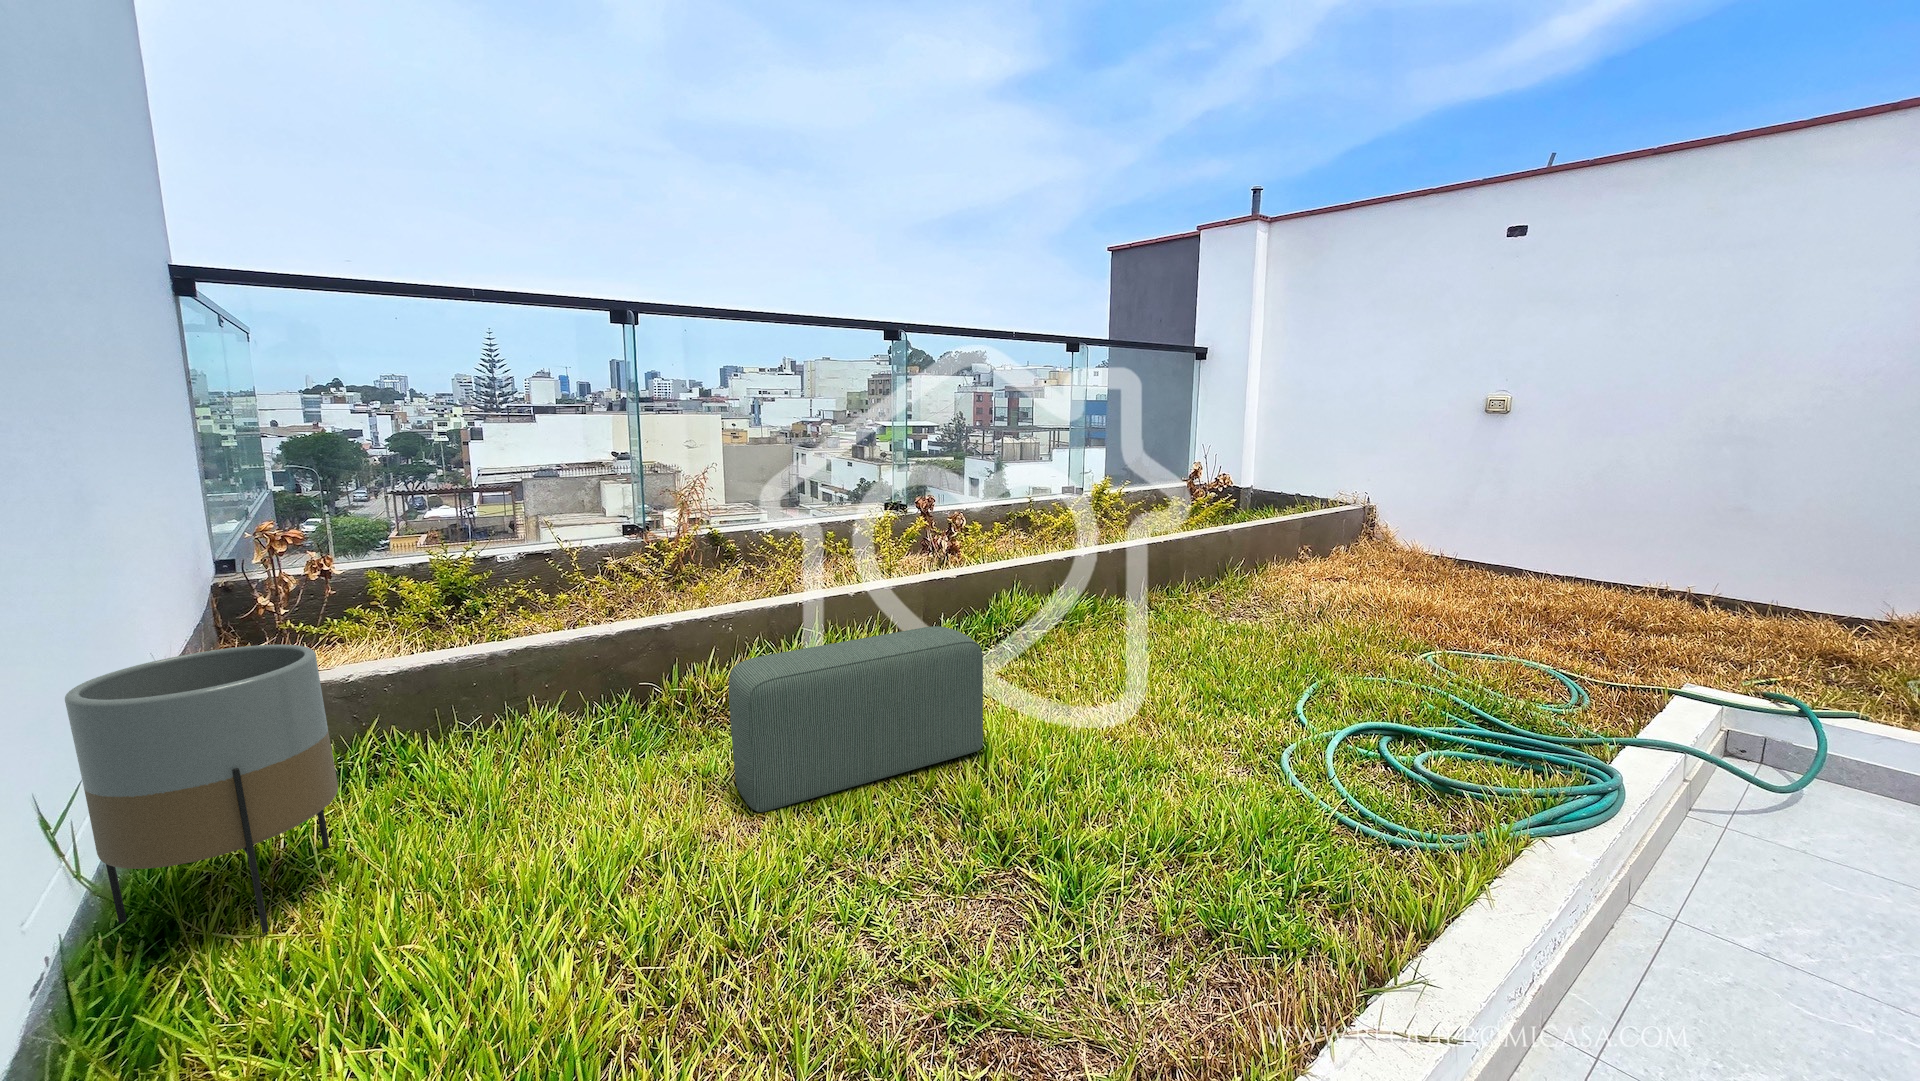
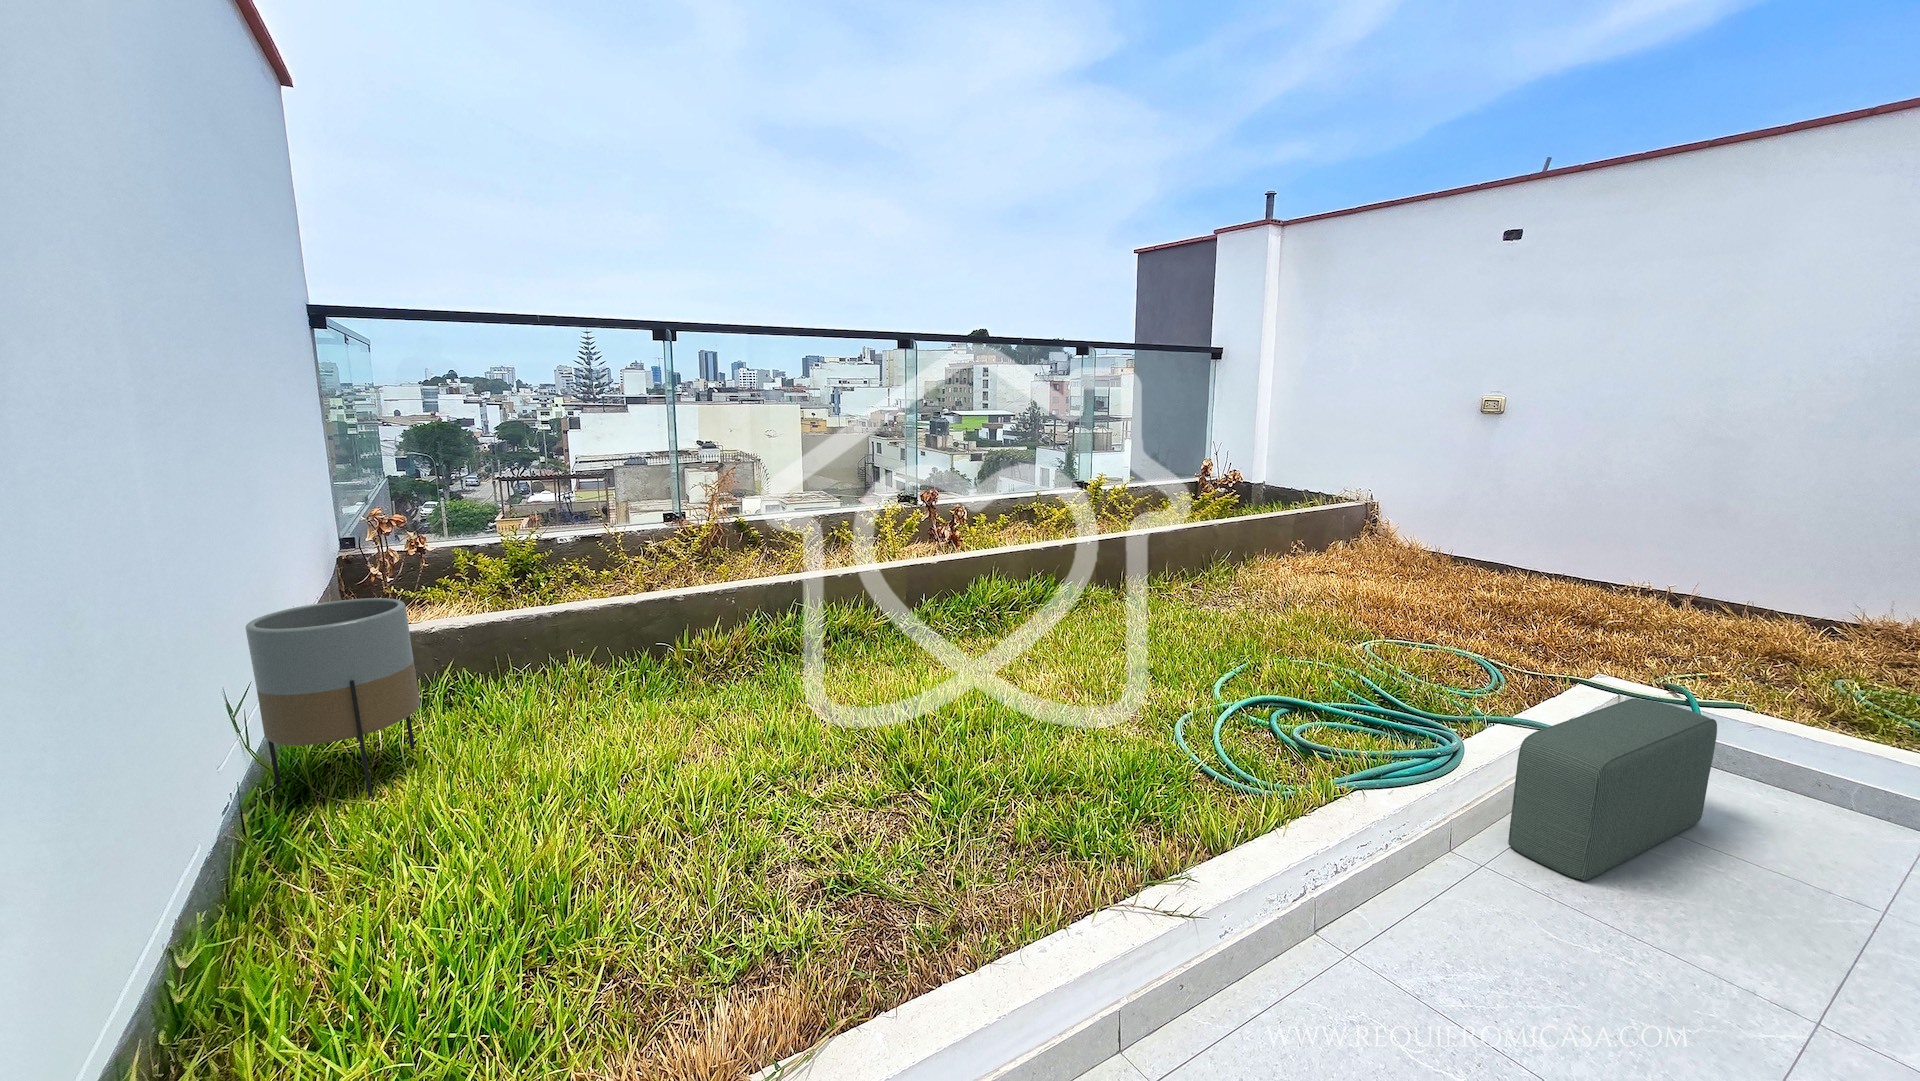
pouf: present [729,626,983,812] -> present [1508,698,1717,881]

